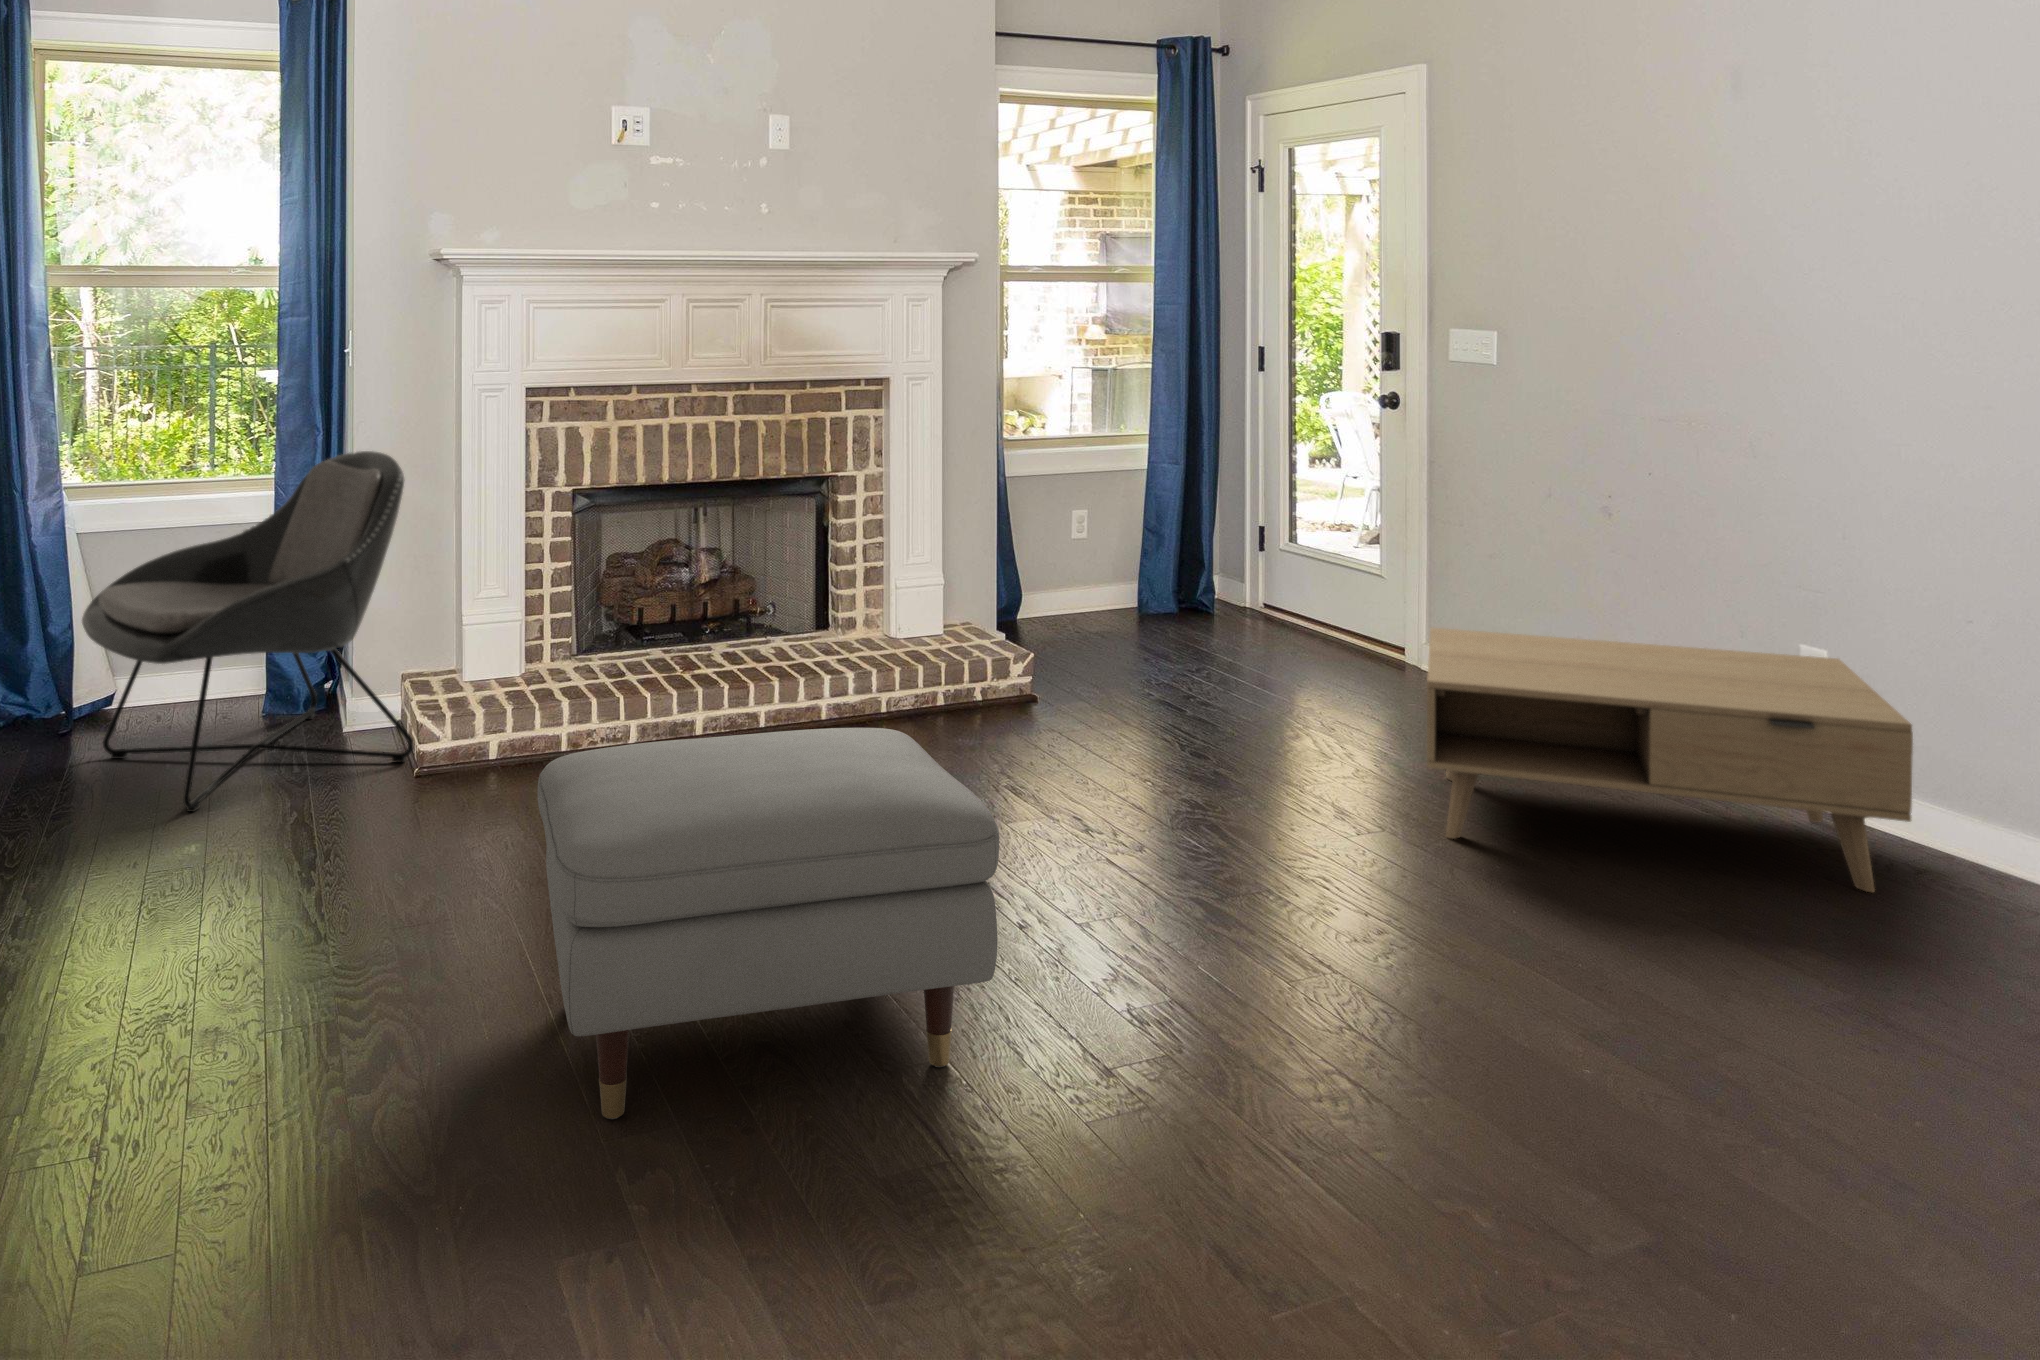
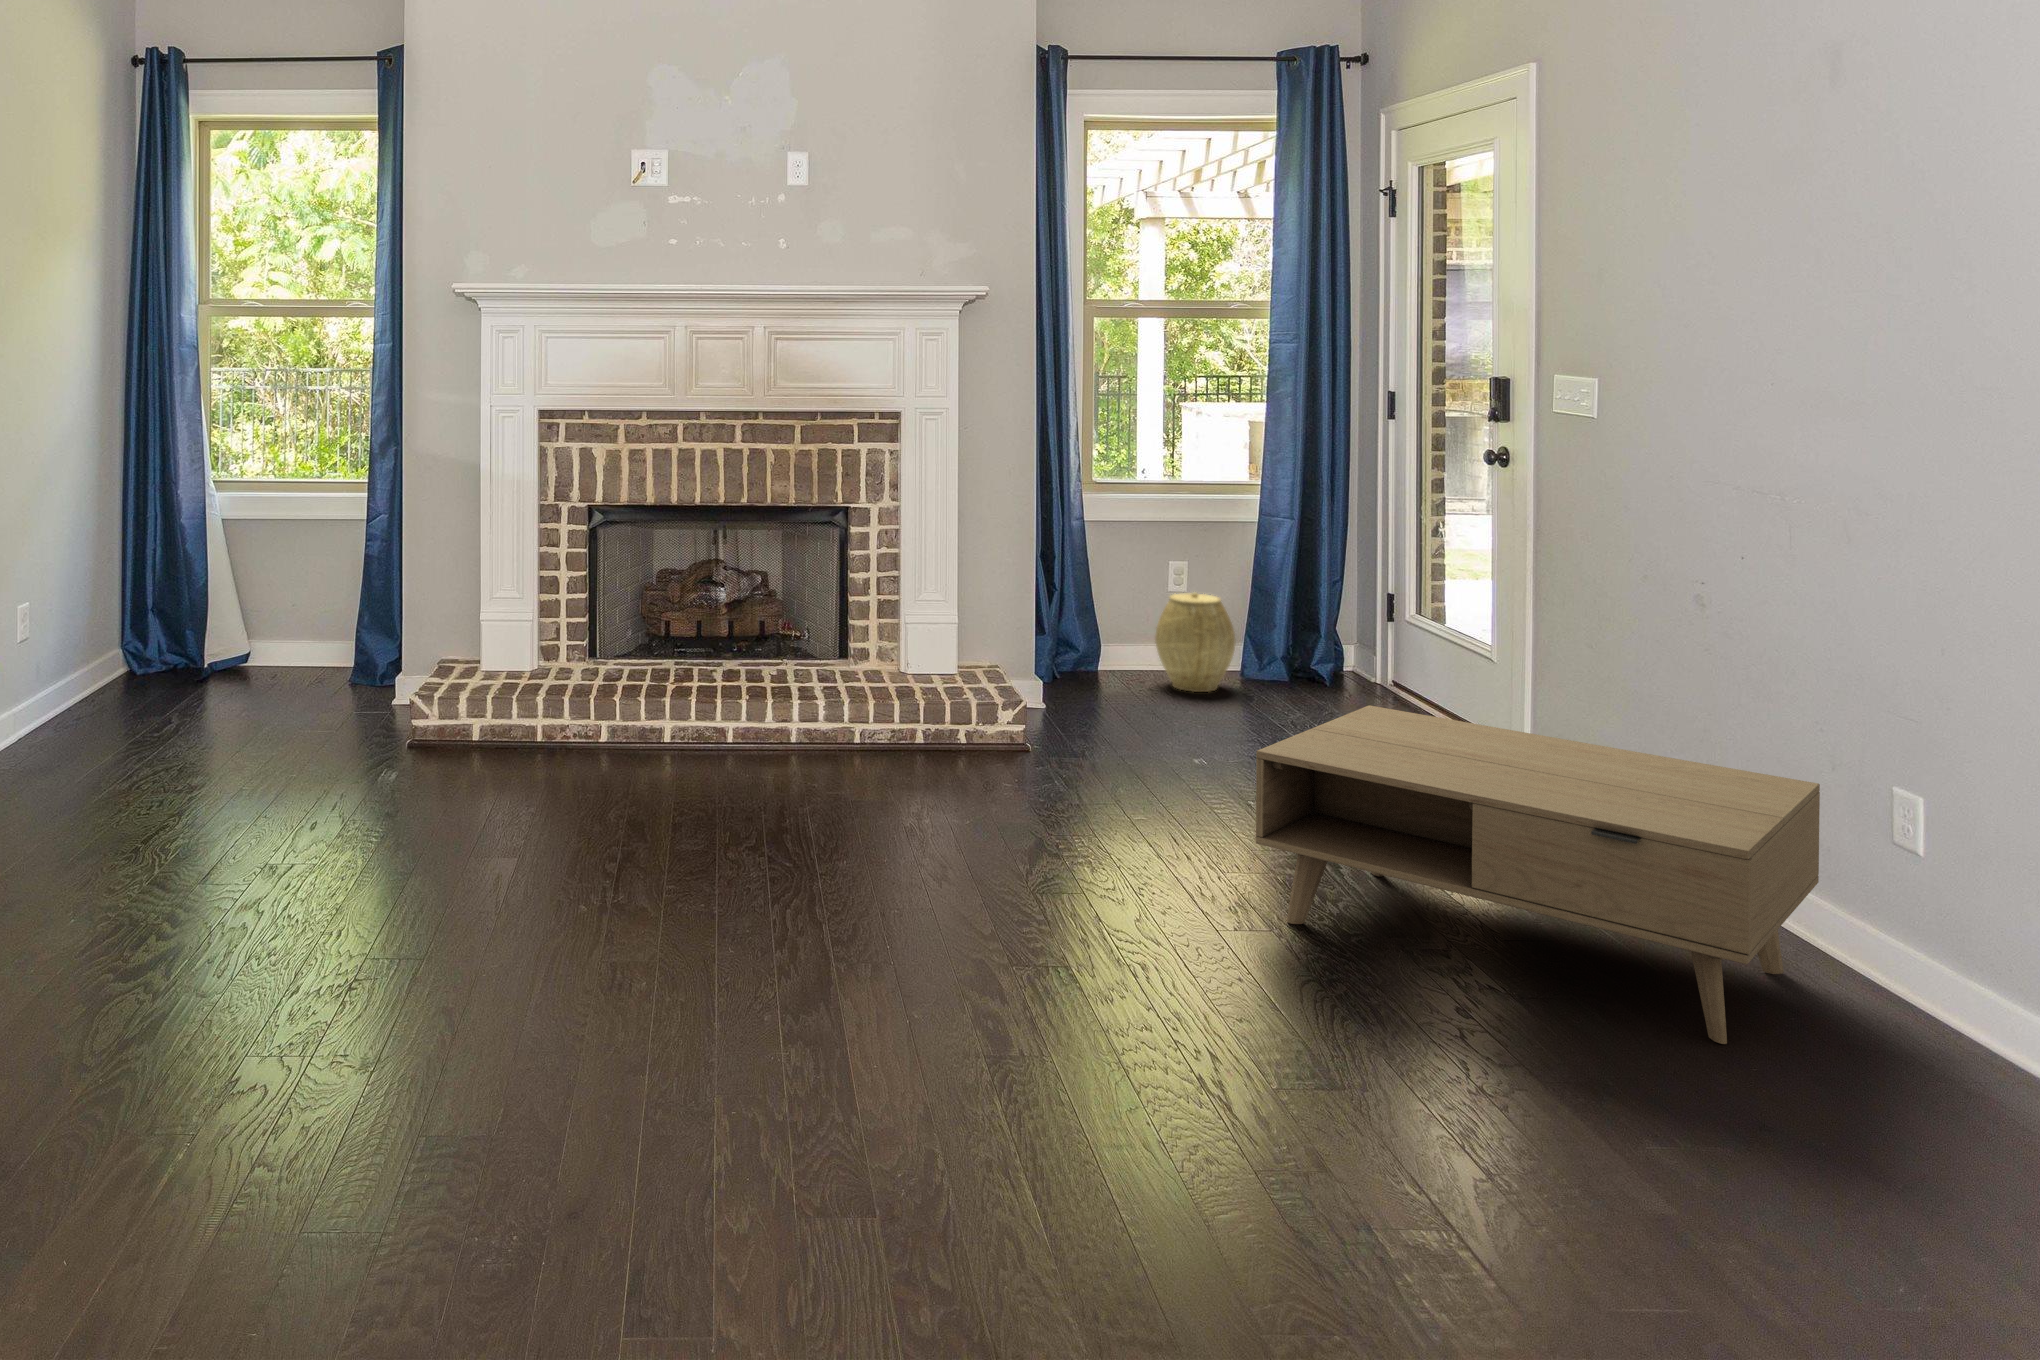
lounge chair: present [82,451,414,812] -> none [179,462,425,752]
woven basket: none [1067,537,1139,628] -> present [1155,593,1236,692]
ottoman: present [538,728,999,1119] -> none [252,714,655,1009]

